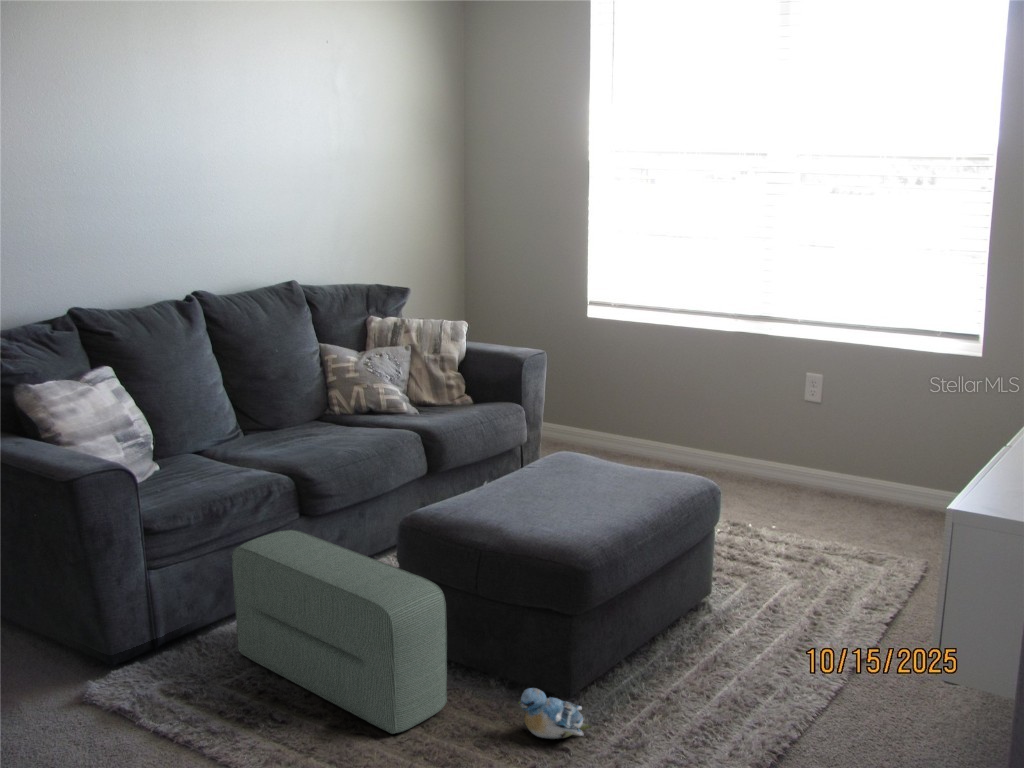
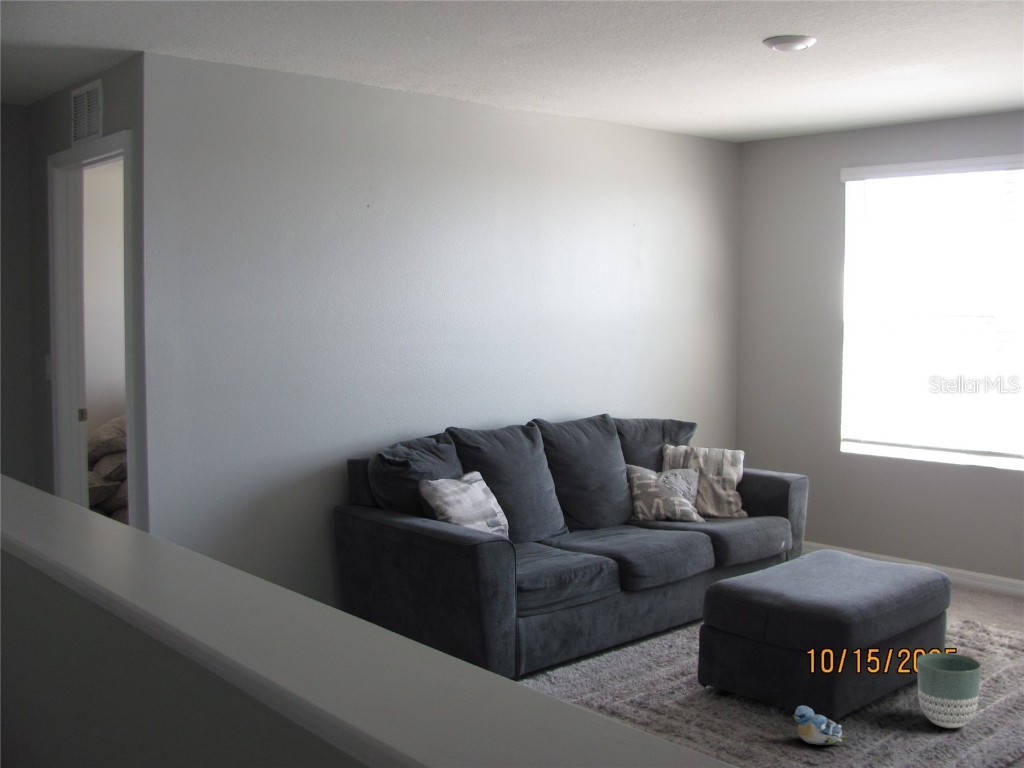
pouf: present [232,530,447,734] -> none [578,594,740,733]
planter: none [676,590,756,689] -> present [917,653,981,728]

